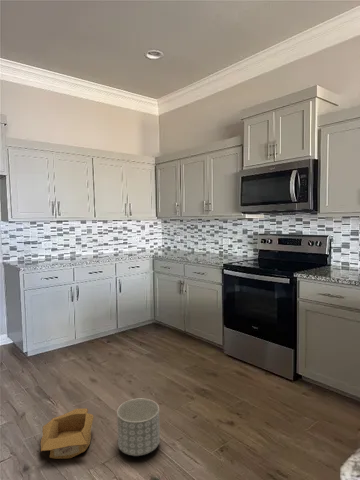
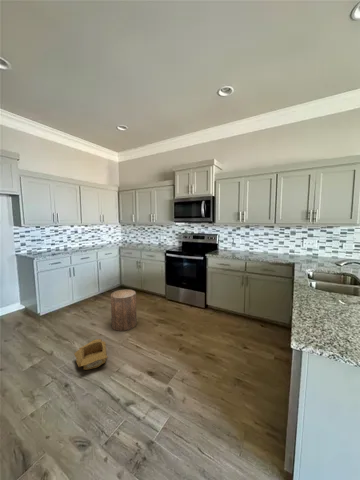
stool: none [117,328,160,401] -> present [111,289,137,331]
planter: present [117,398,160,456] -> none [123,328,147,358]

